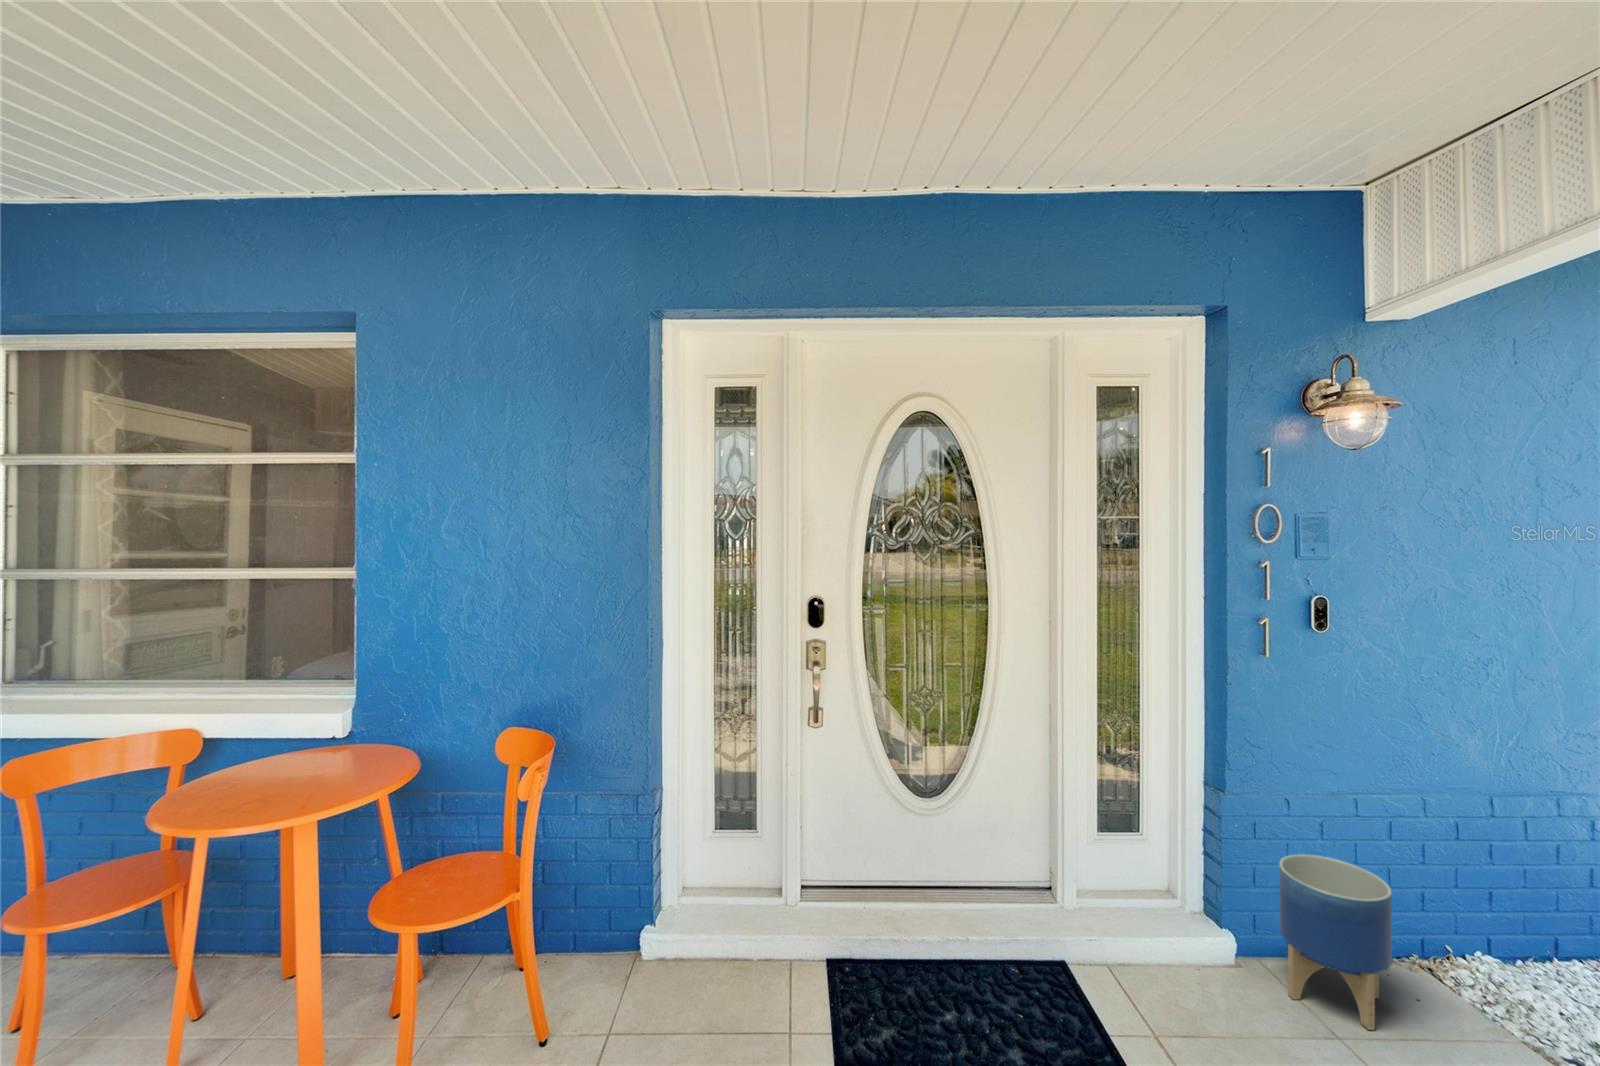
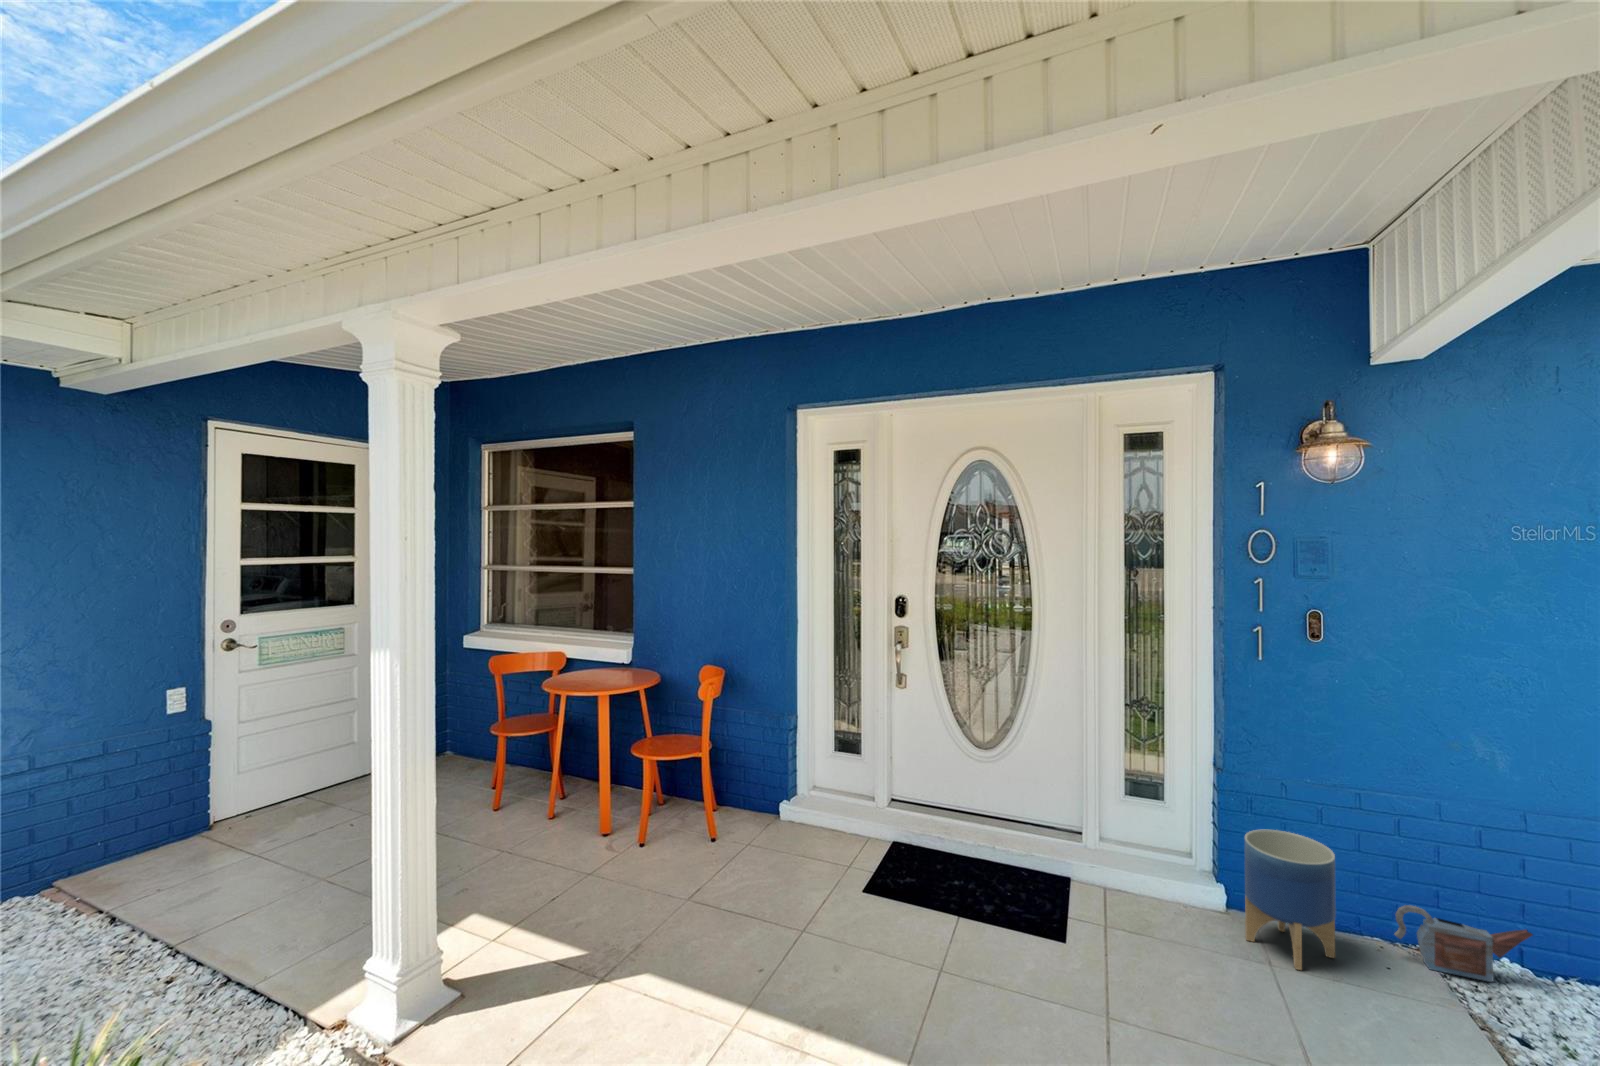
watering can: none [1413,917,1530,984] -> present [1395,905,1532,982]

